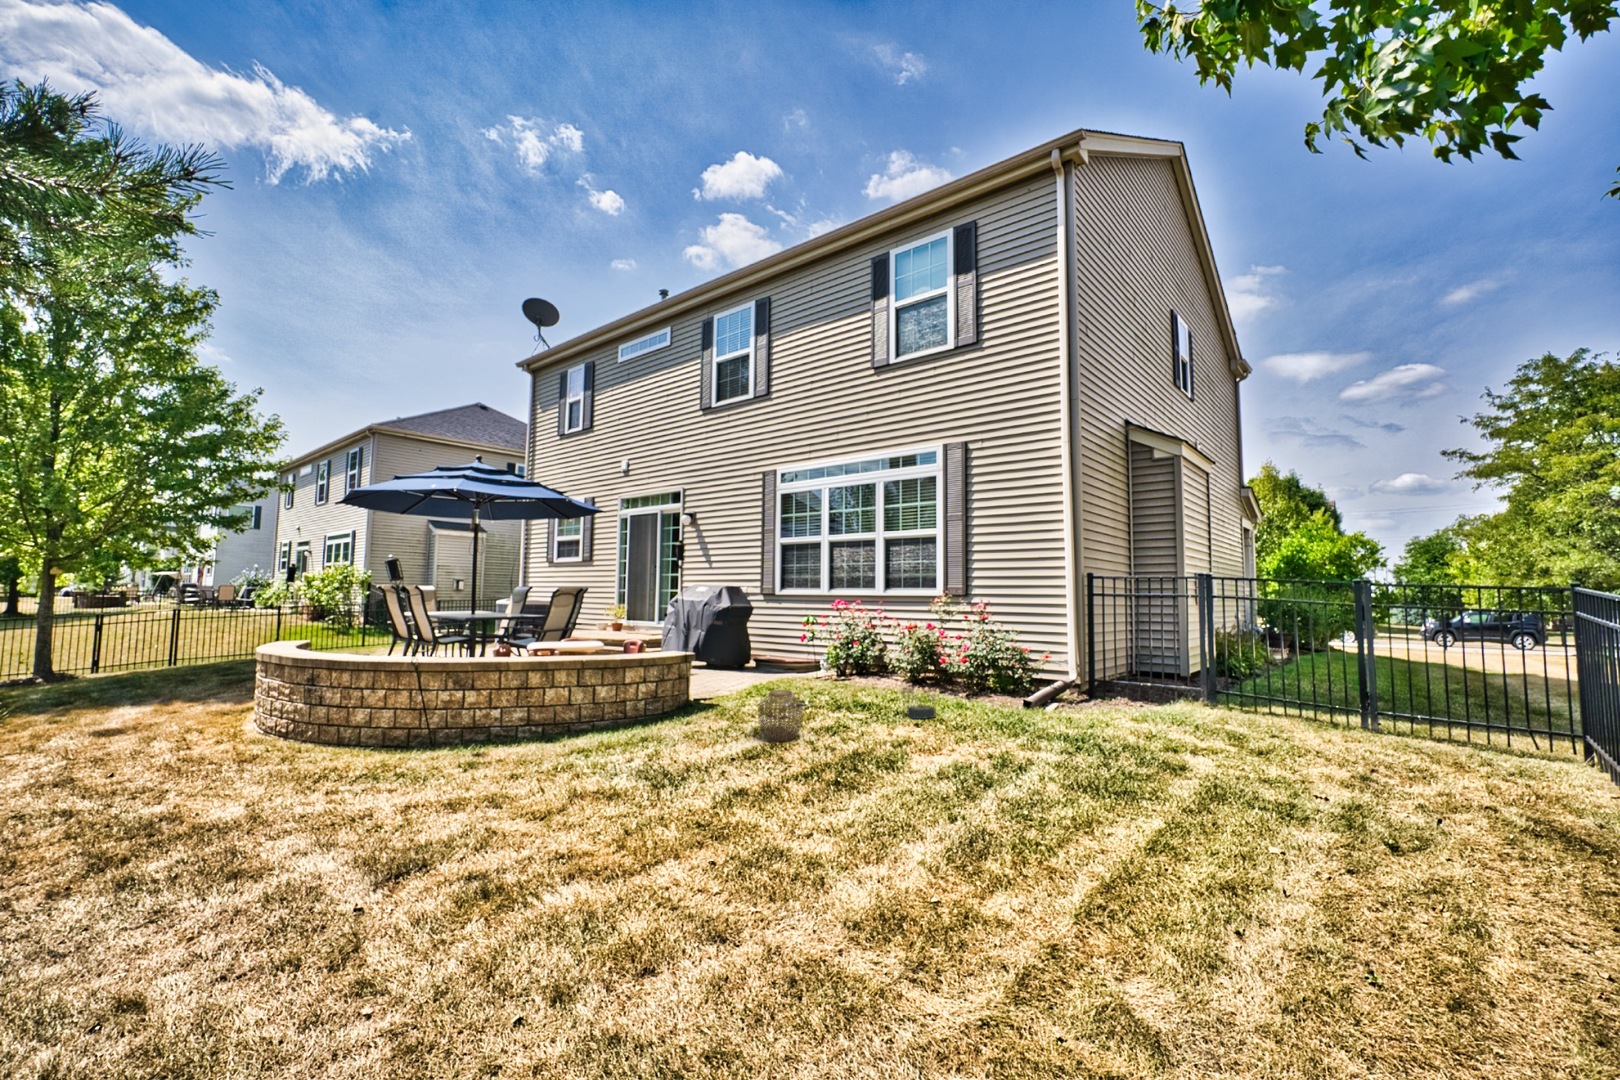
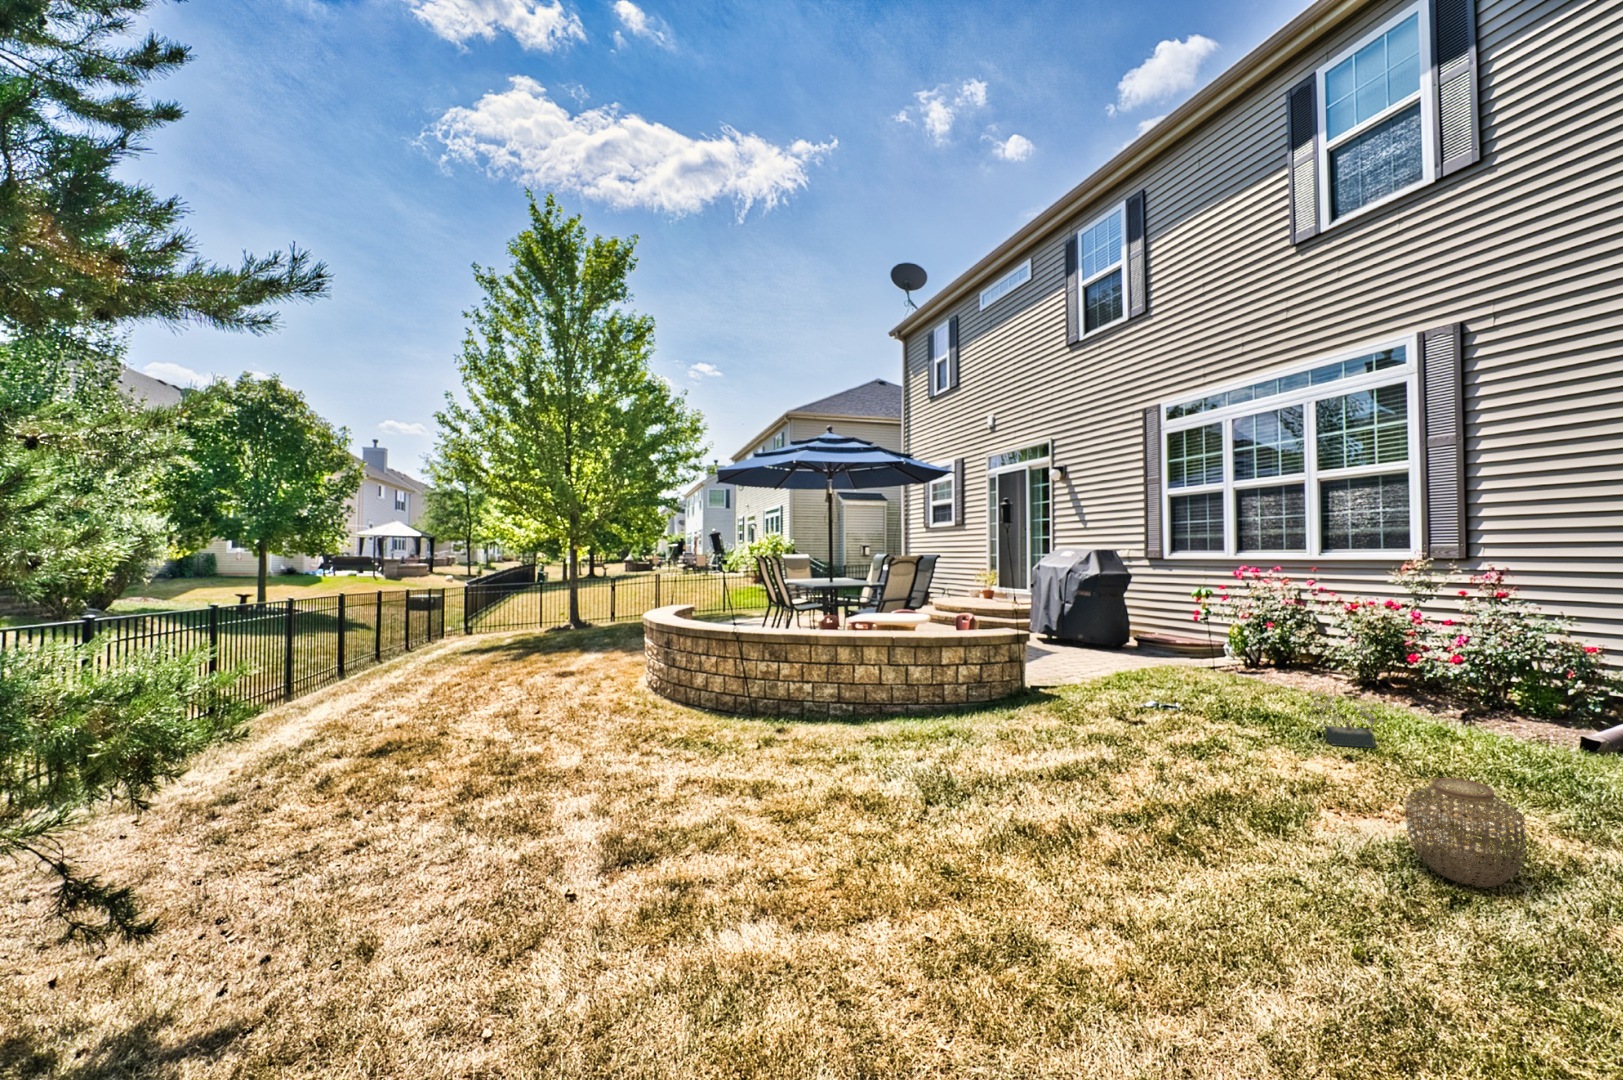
woven basket: present [759,690,803,741] -> present [1406,778,1526,887]

